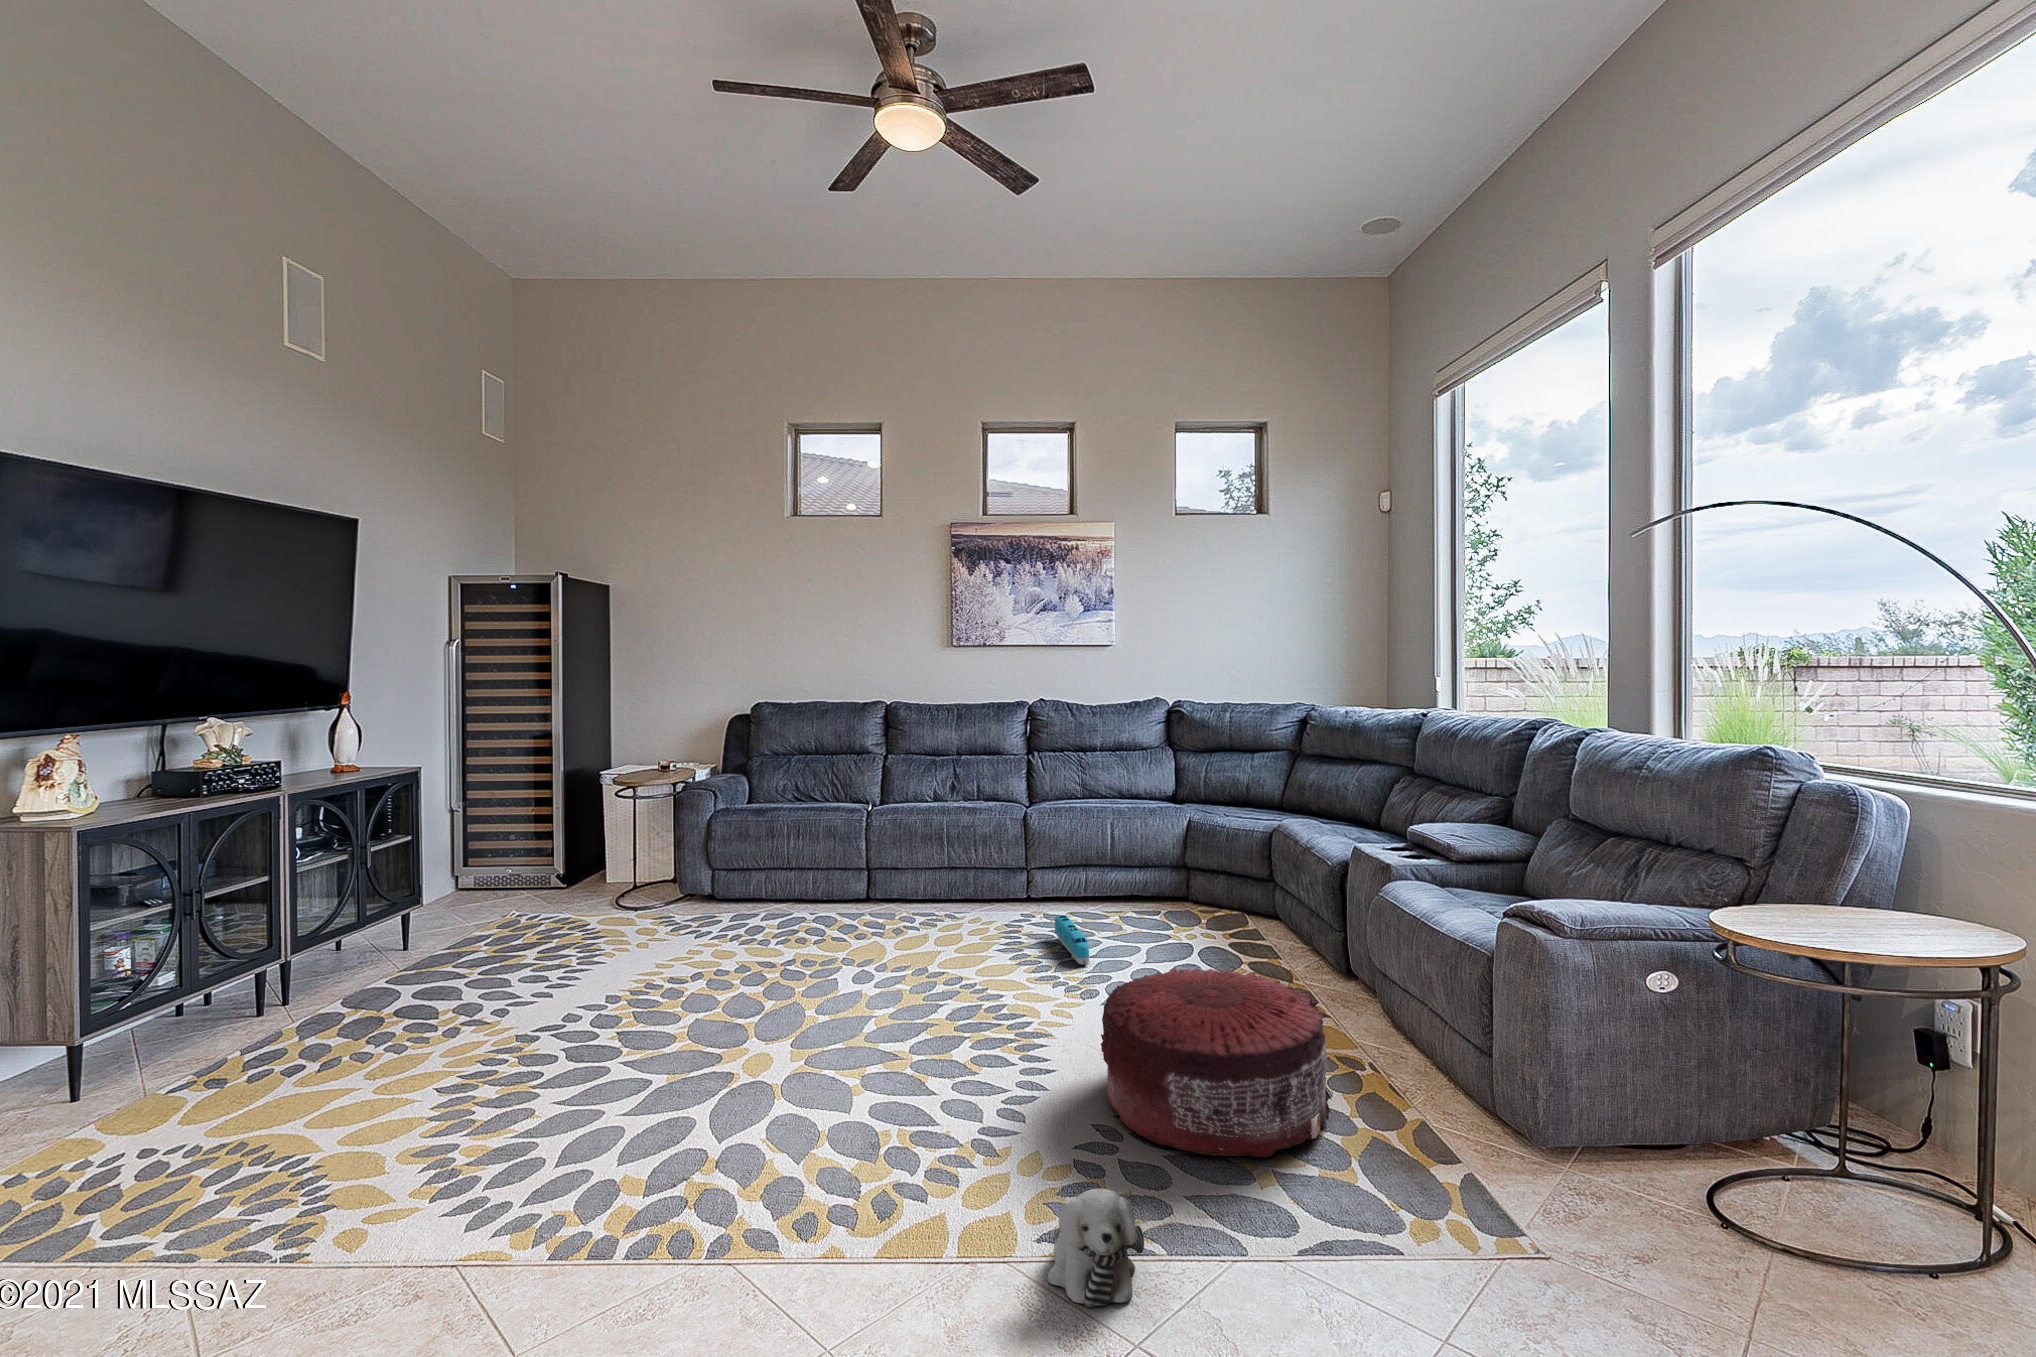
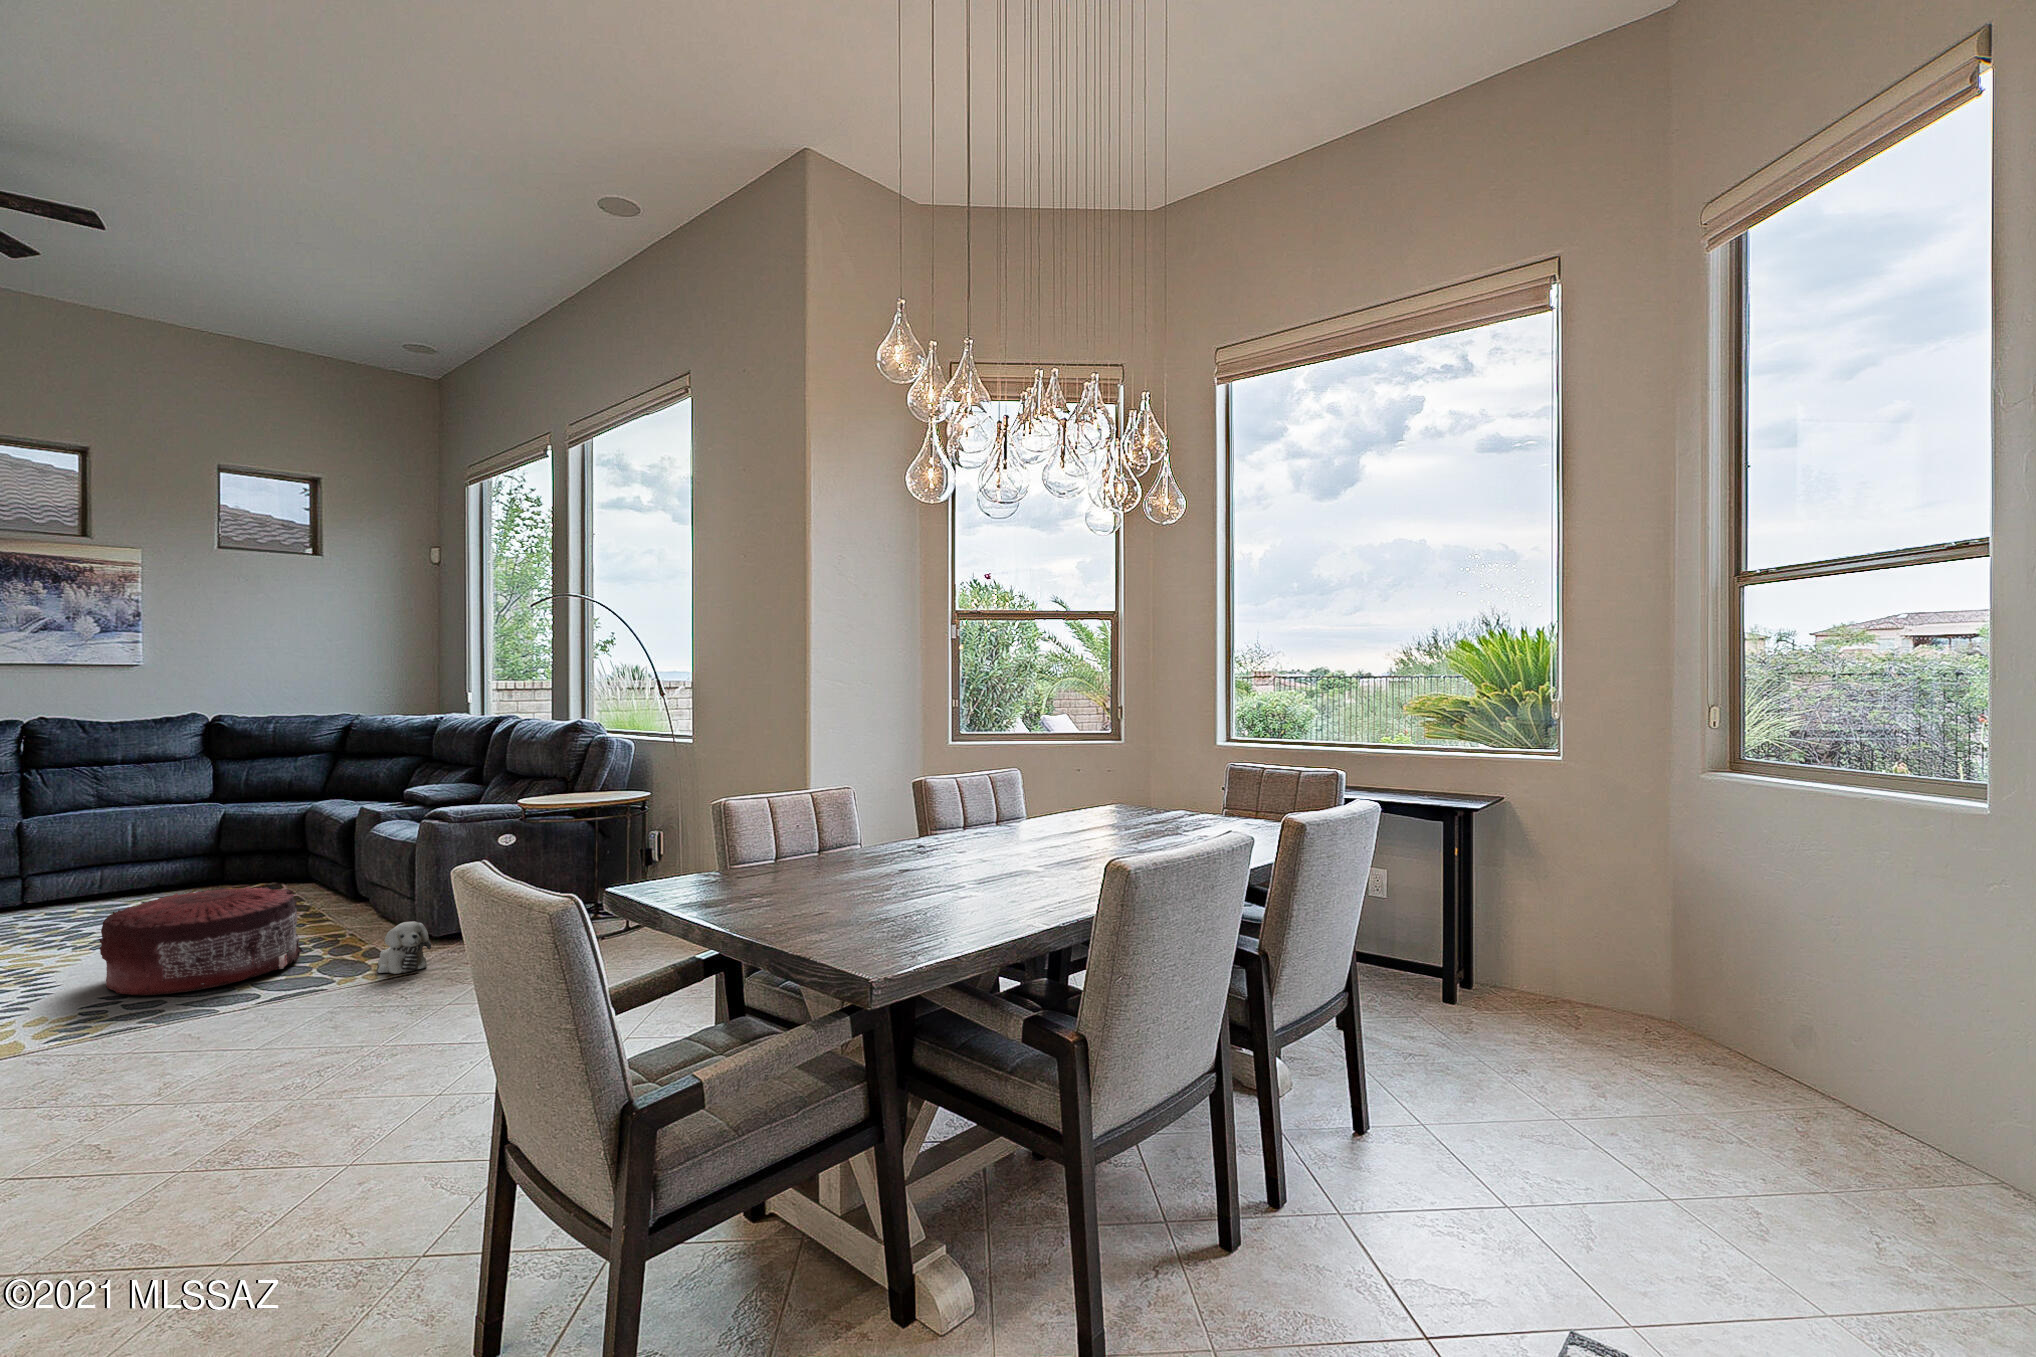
toy train: present [1055,915,1090,964] -> none [58,904,99,935]
plush toy: present [1048,1189,1144,1307] -> present [378,921,431,974]

